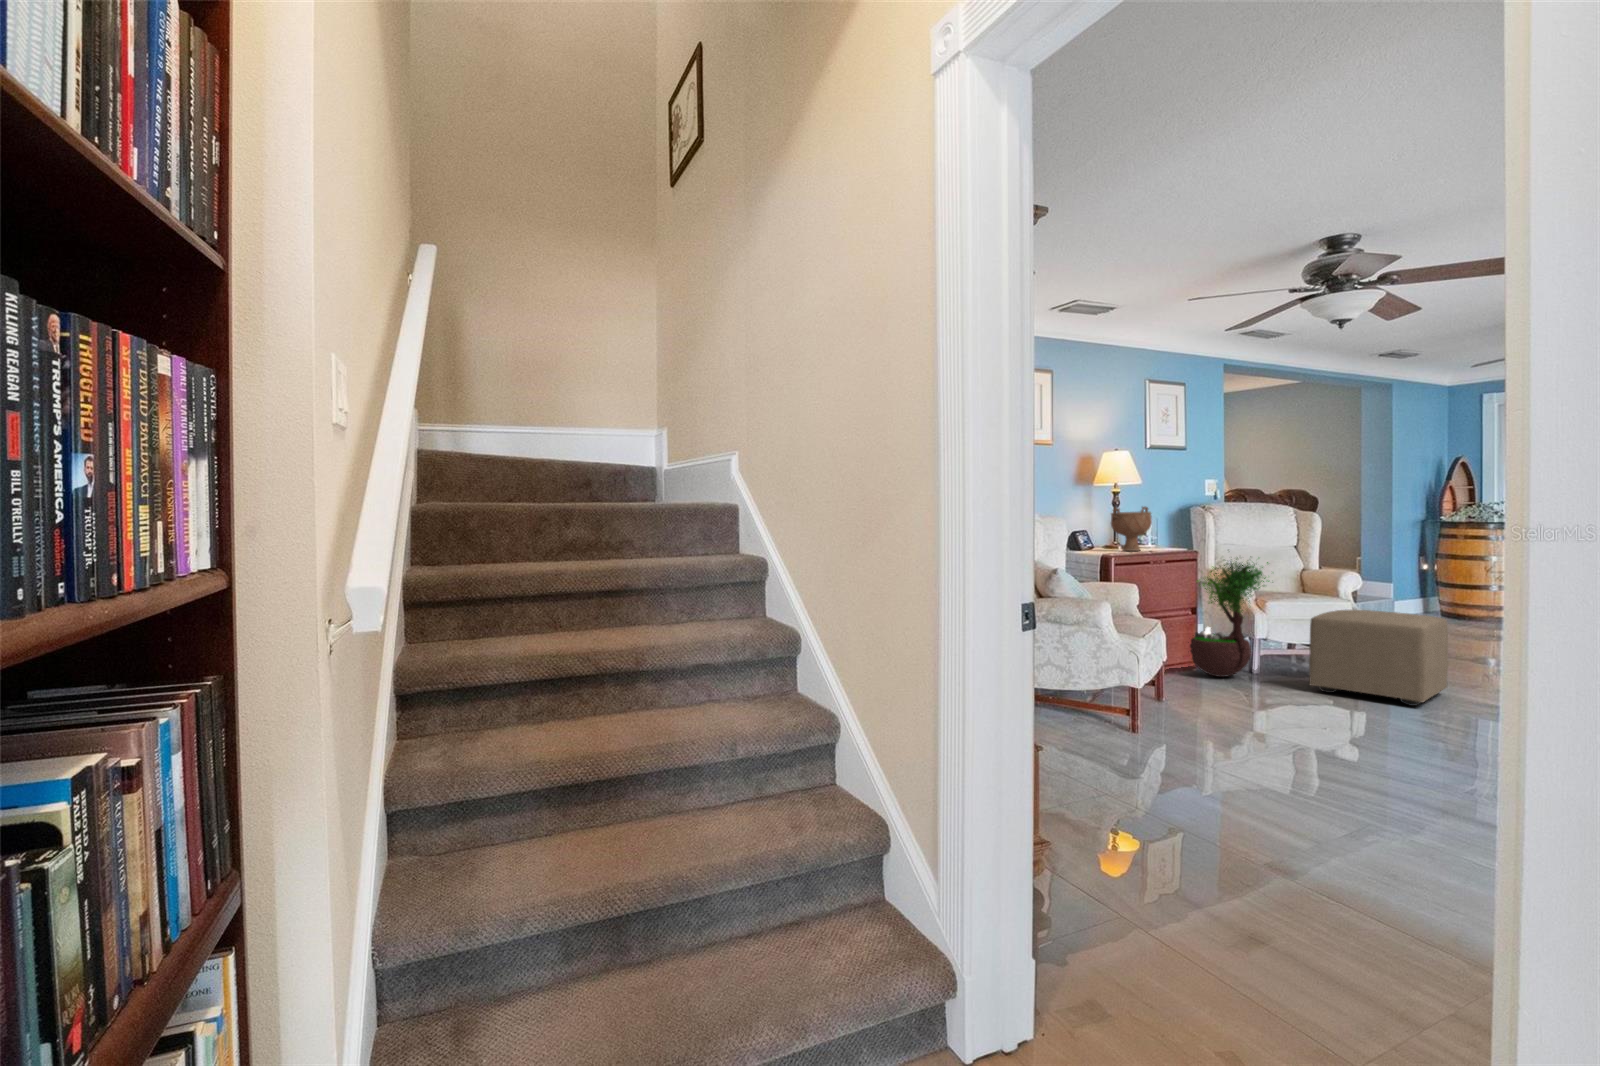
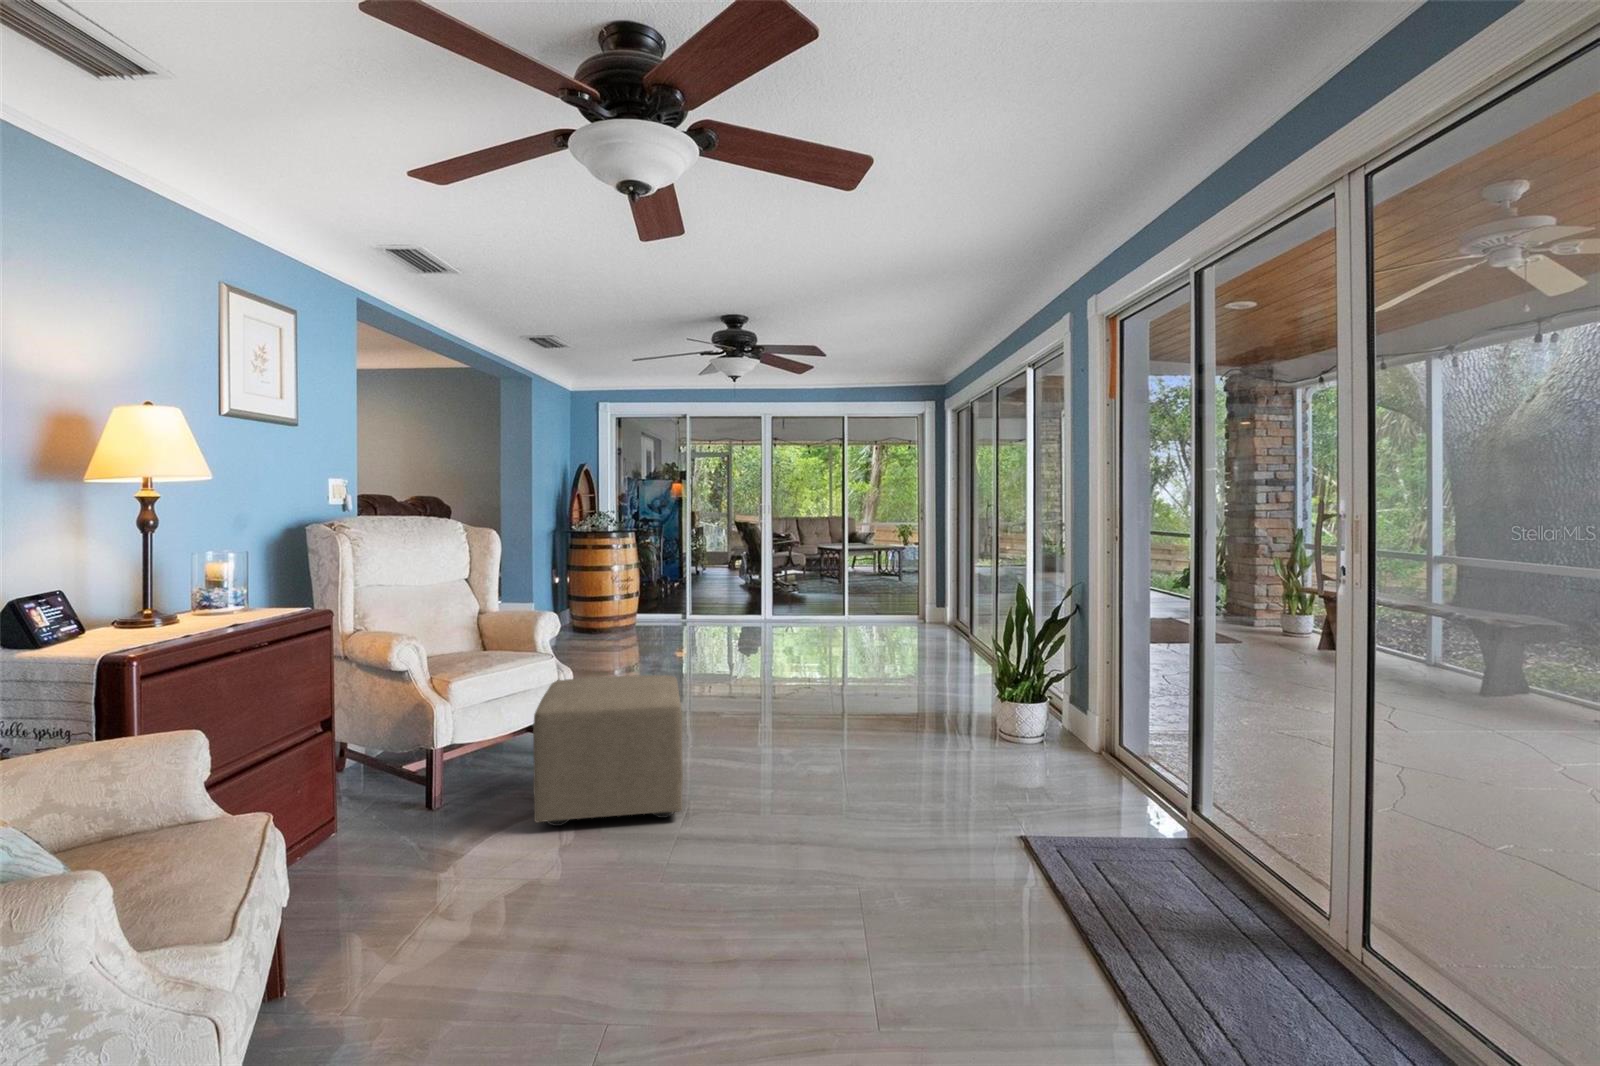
decorative bowl: present [1111,507,1152,551] -> none [131,528,237,628]
potted tree: present [1188,558,1269,677] -> none [323,610,471,845]

